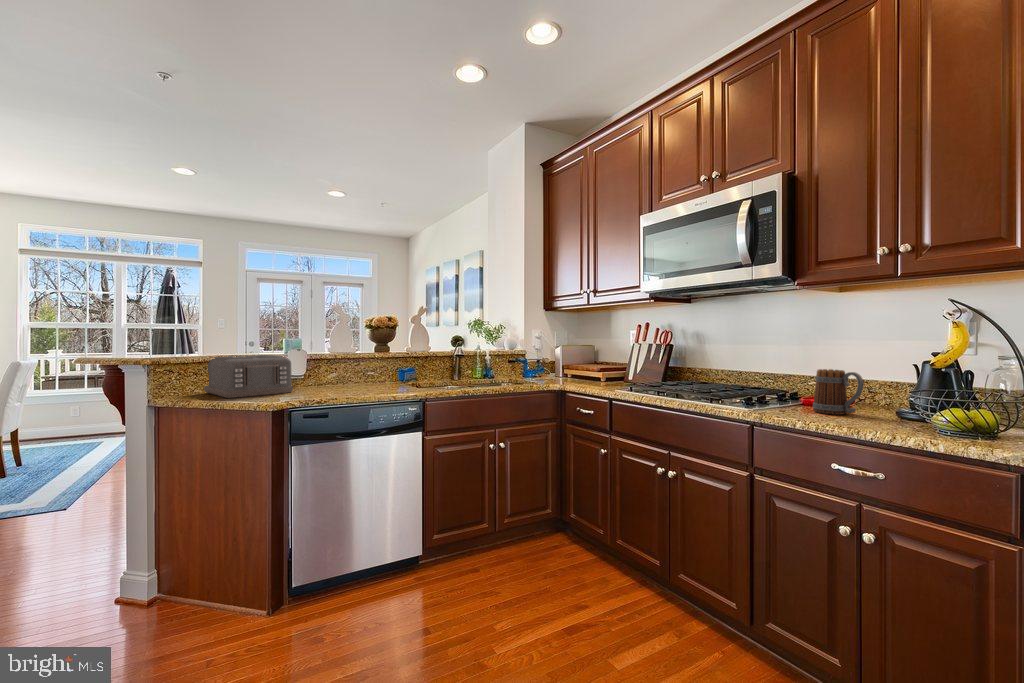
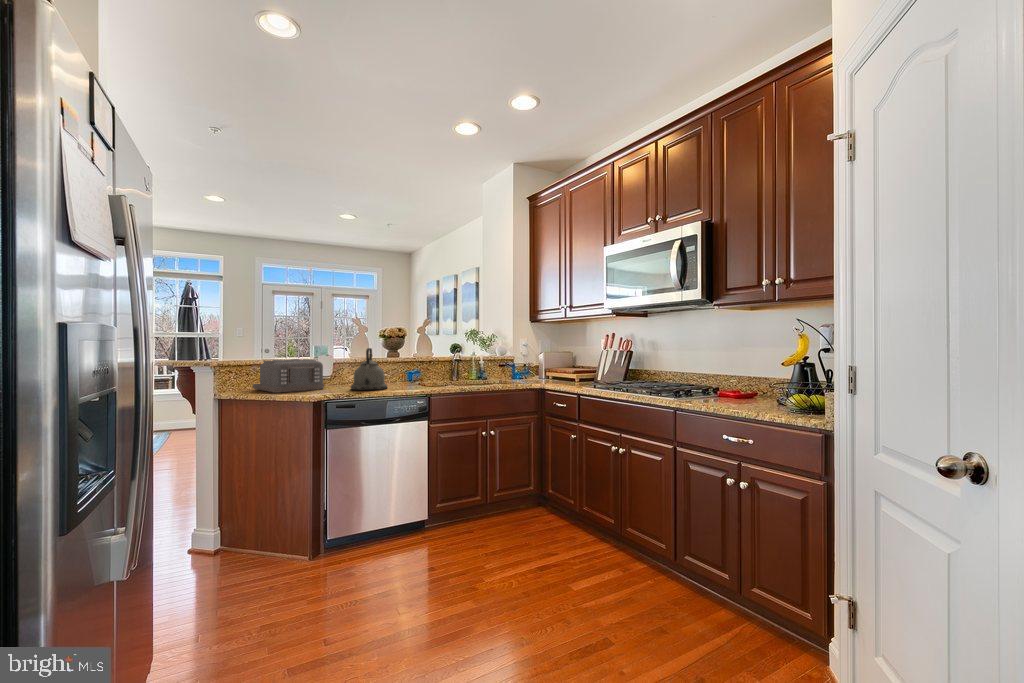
kettle: none [325,341,372,395] -> present [351,348,387,390]
mug: present [813,369,864,415] -> none [721,369,753,402]

